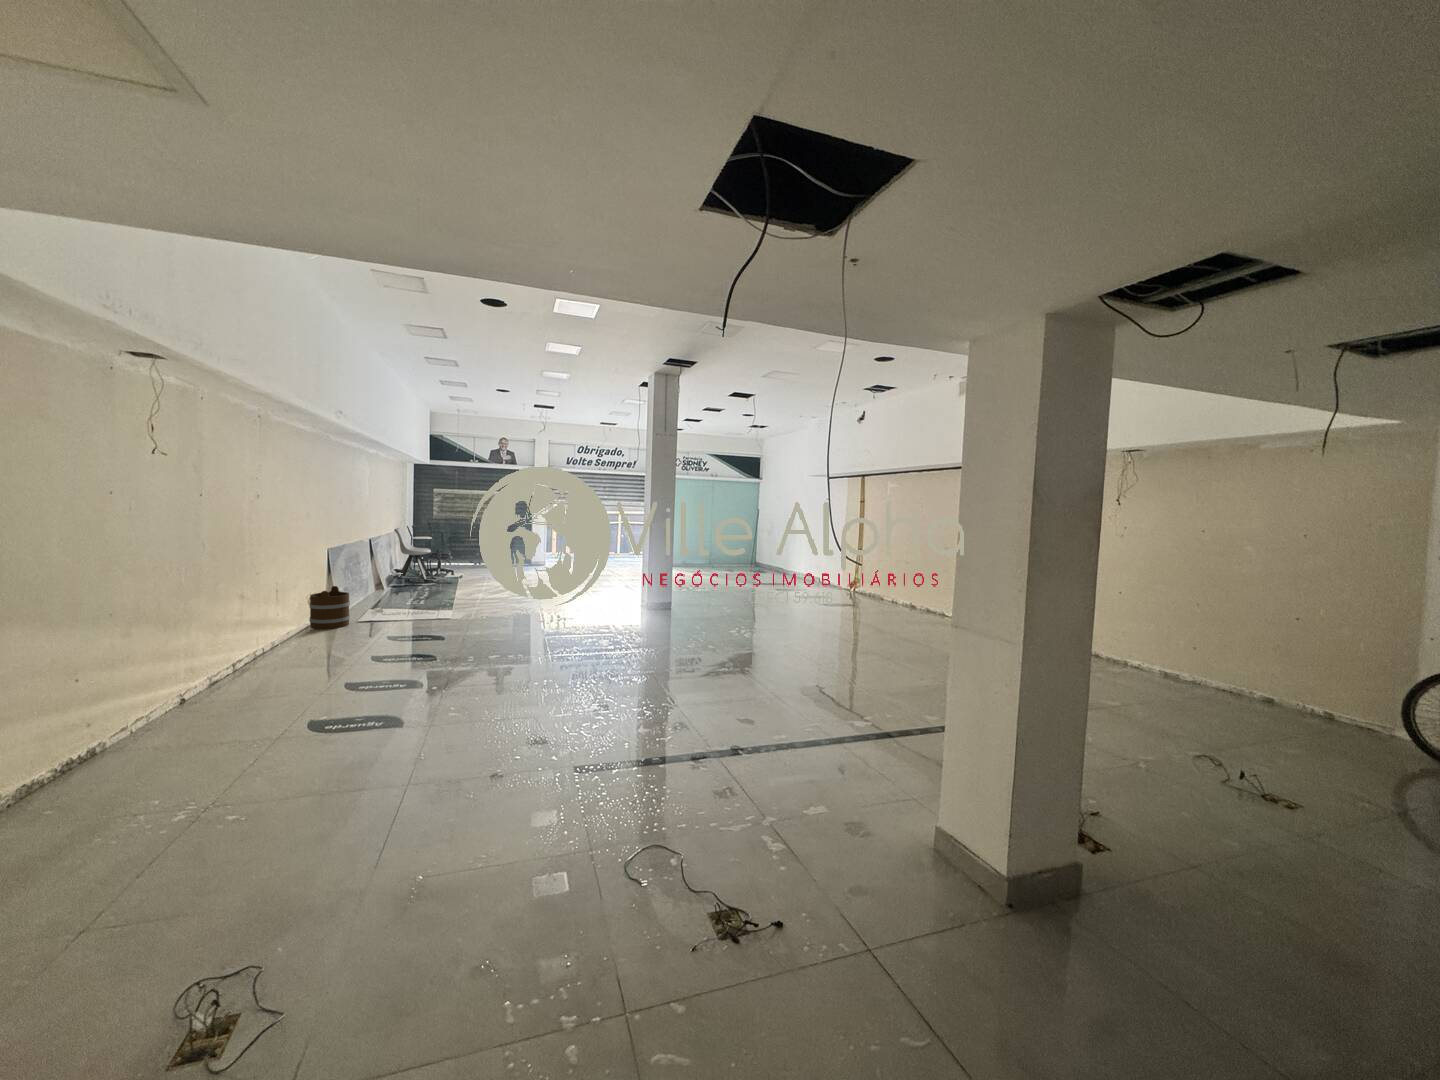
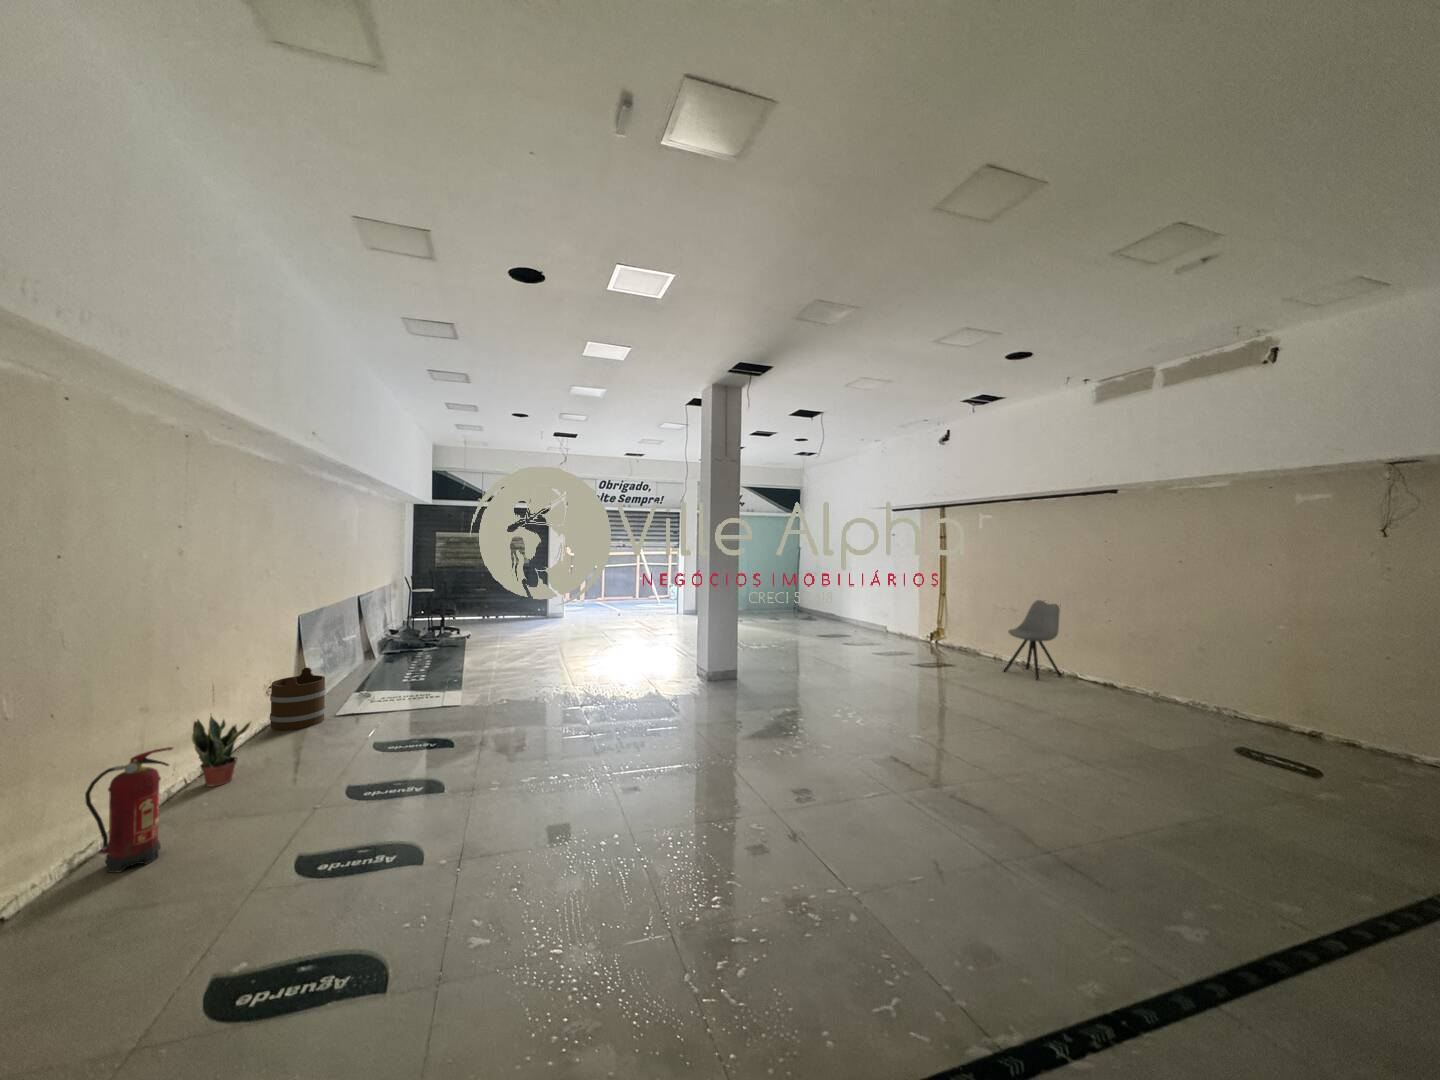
chair: present [394,528,431,579] -> present [1004,600,1062,680]
potted plant: none [263,605,303,655] -> present [192,716,250,786]
fire extinguisher: none [211,617,263,690] -> present [85,747,173,873]

